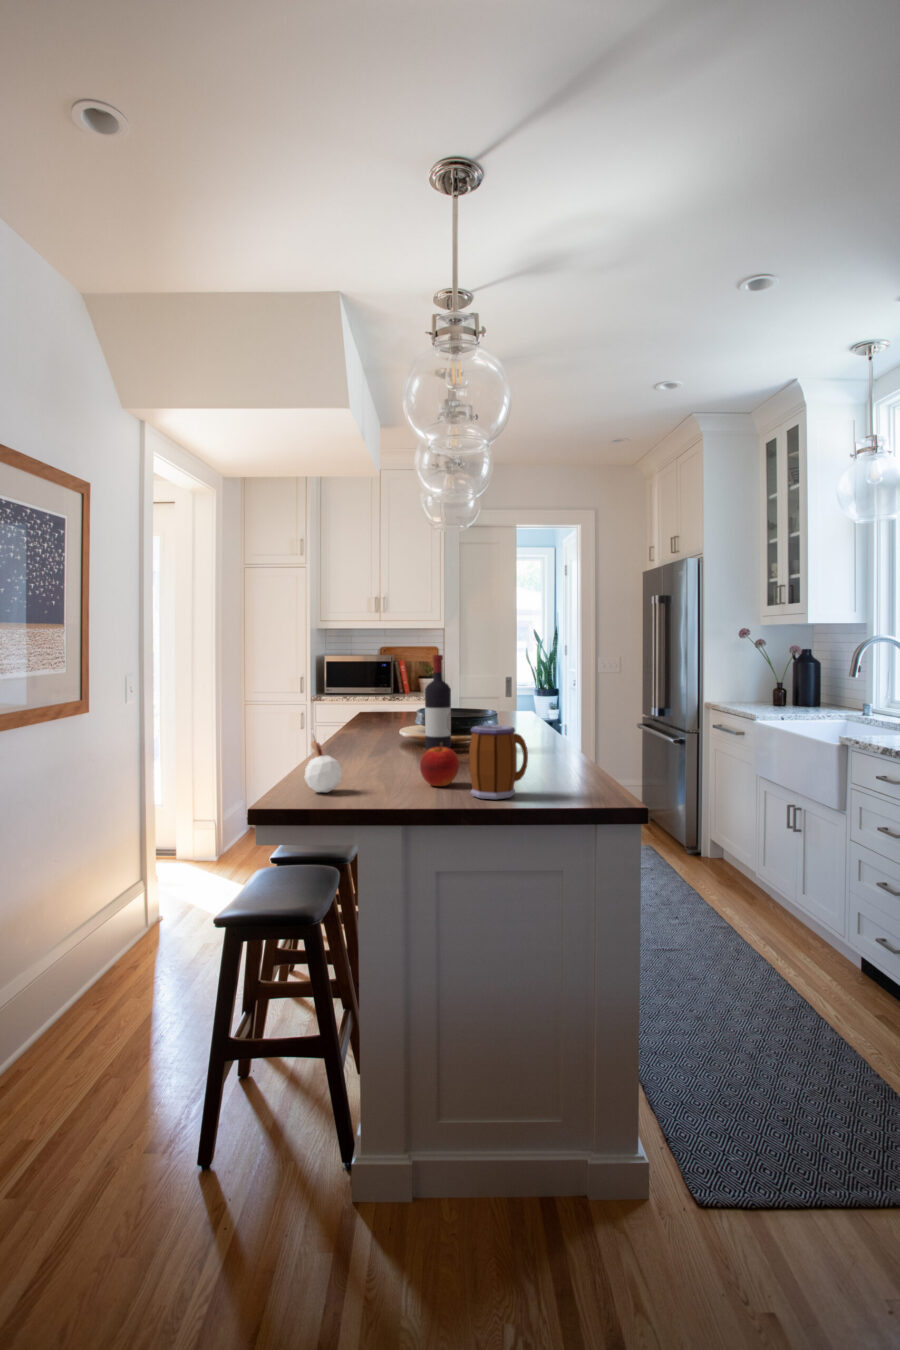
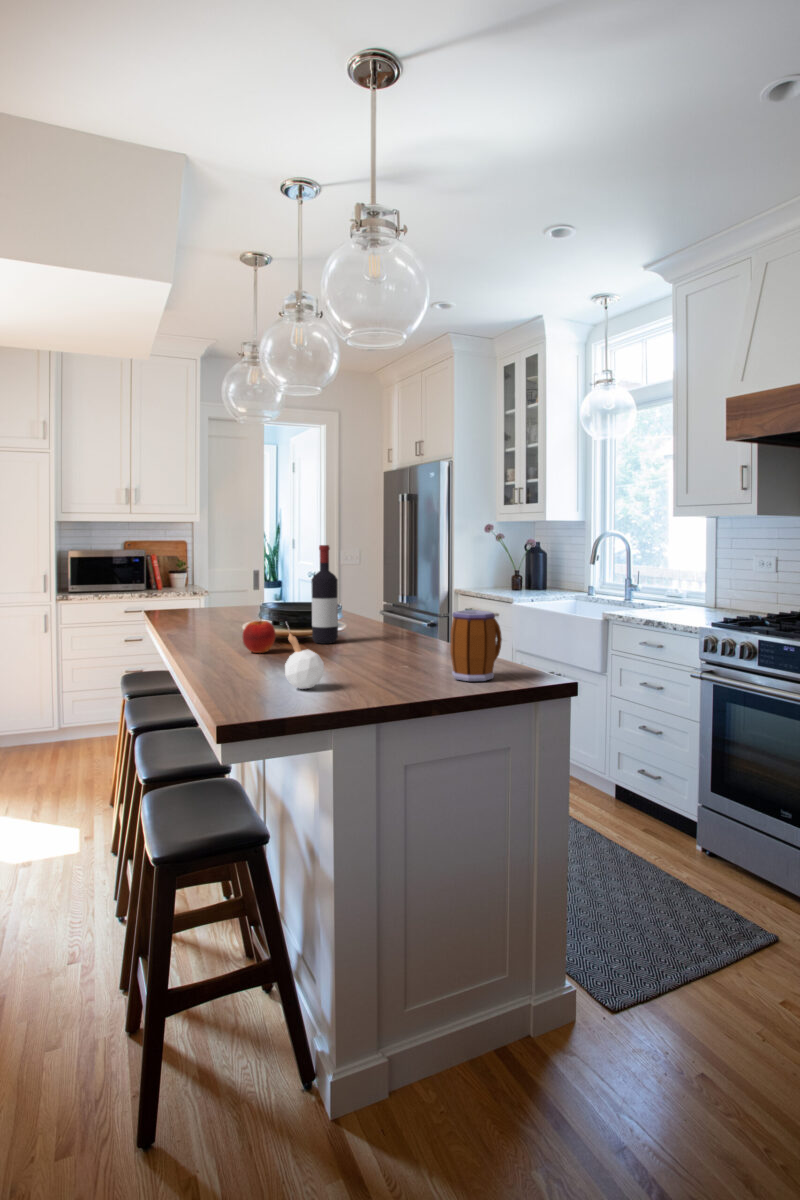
apple: present [420,742,459,786] -> present [243,617,276,653]

